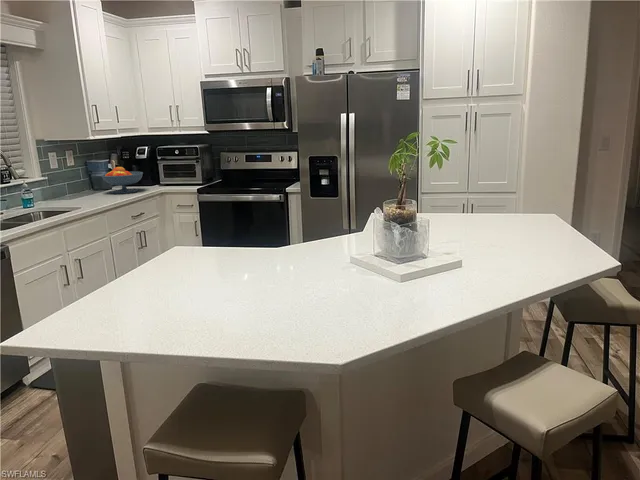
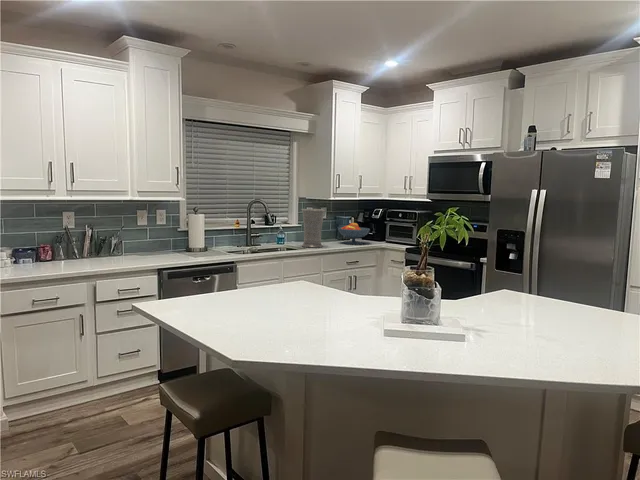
vase: none [56,153,96,206] -> present [302,209,325,248]

